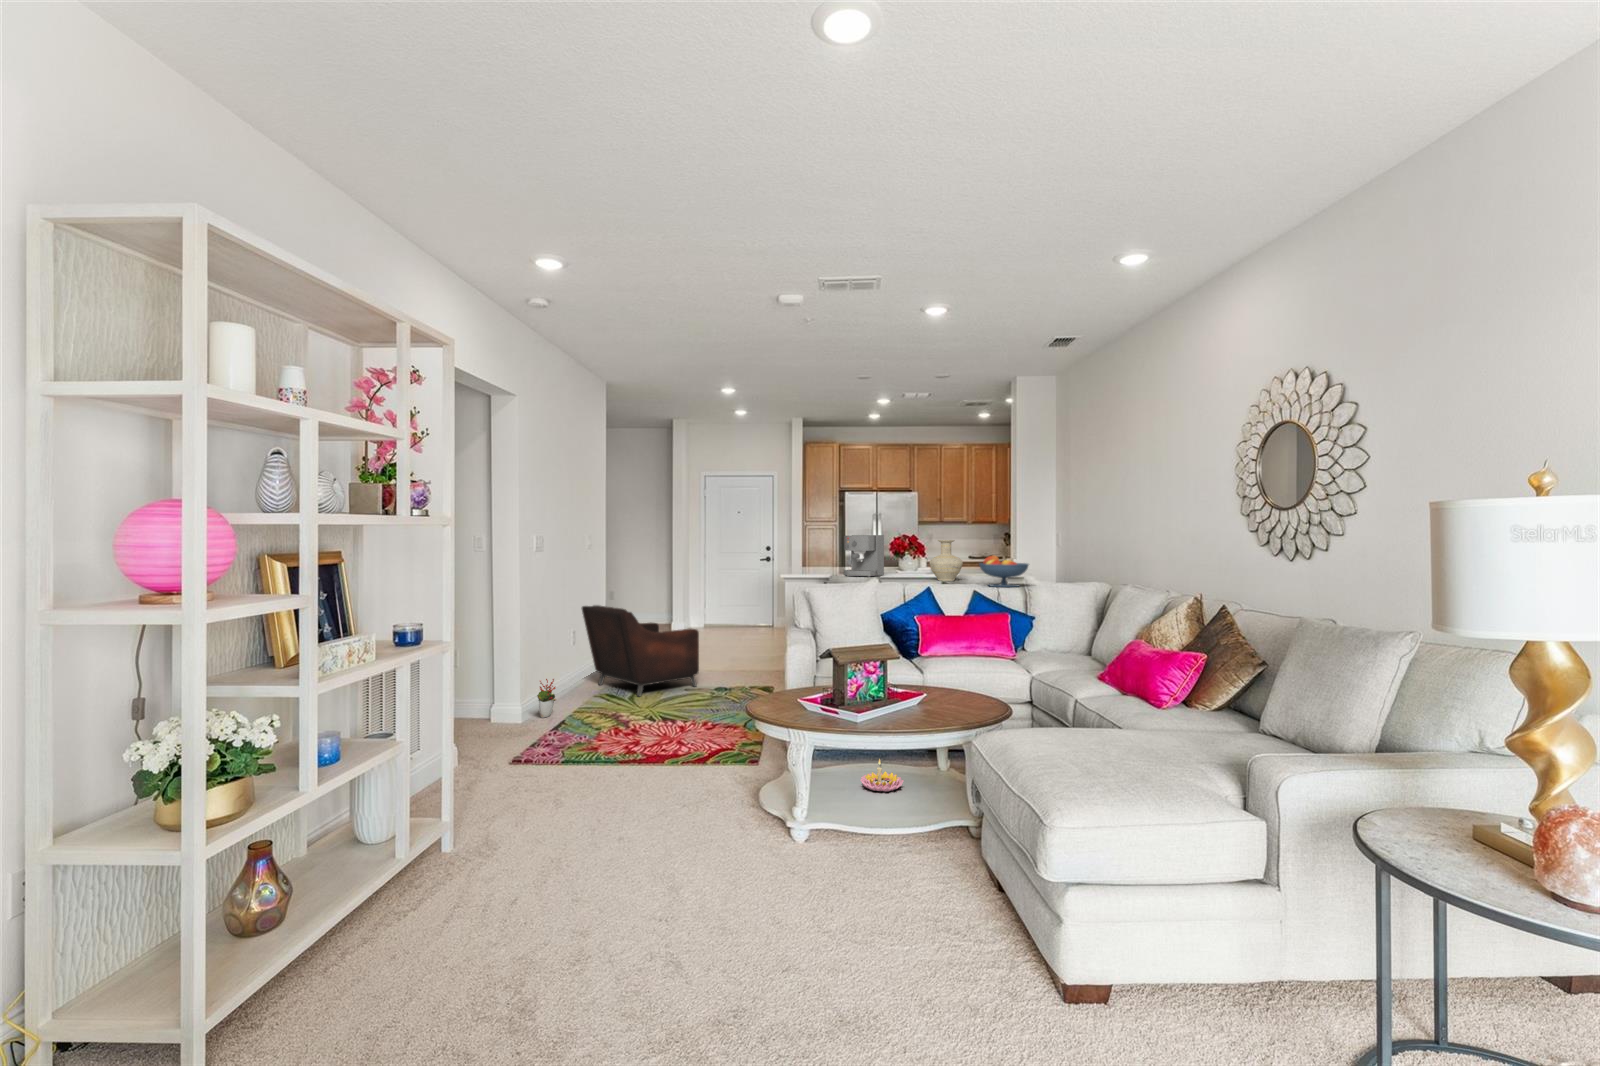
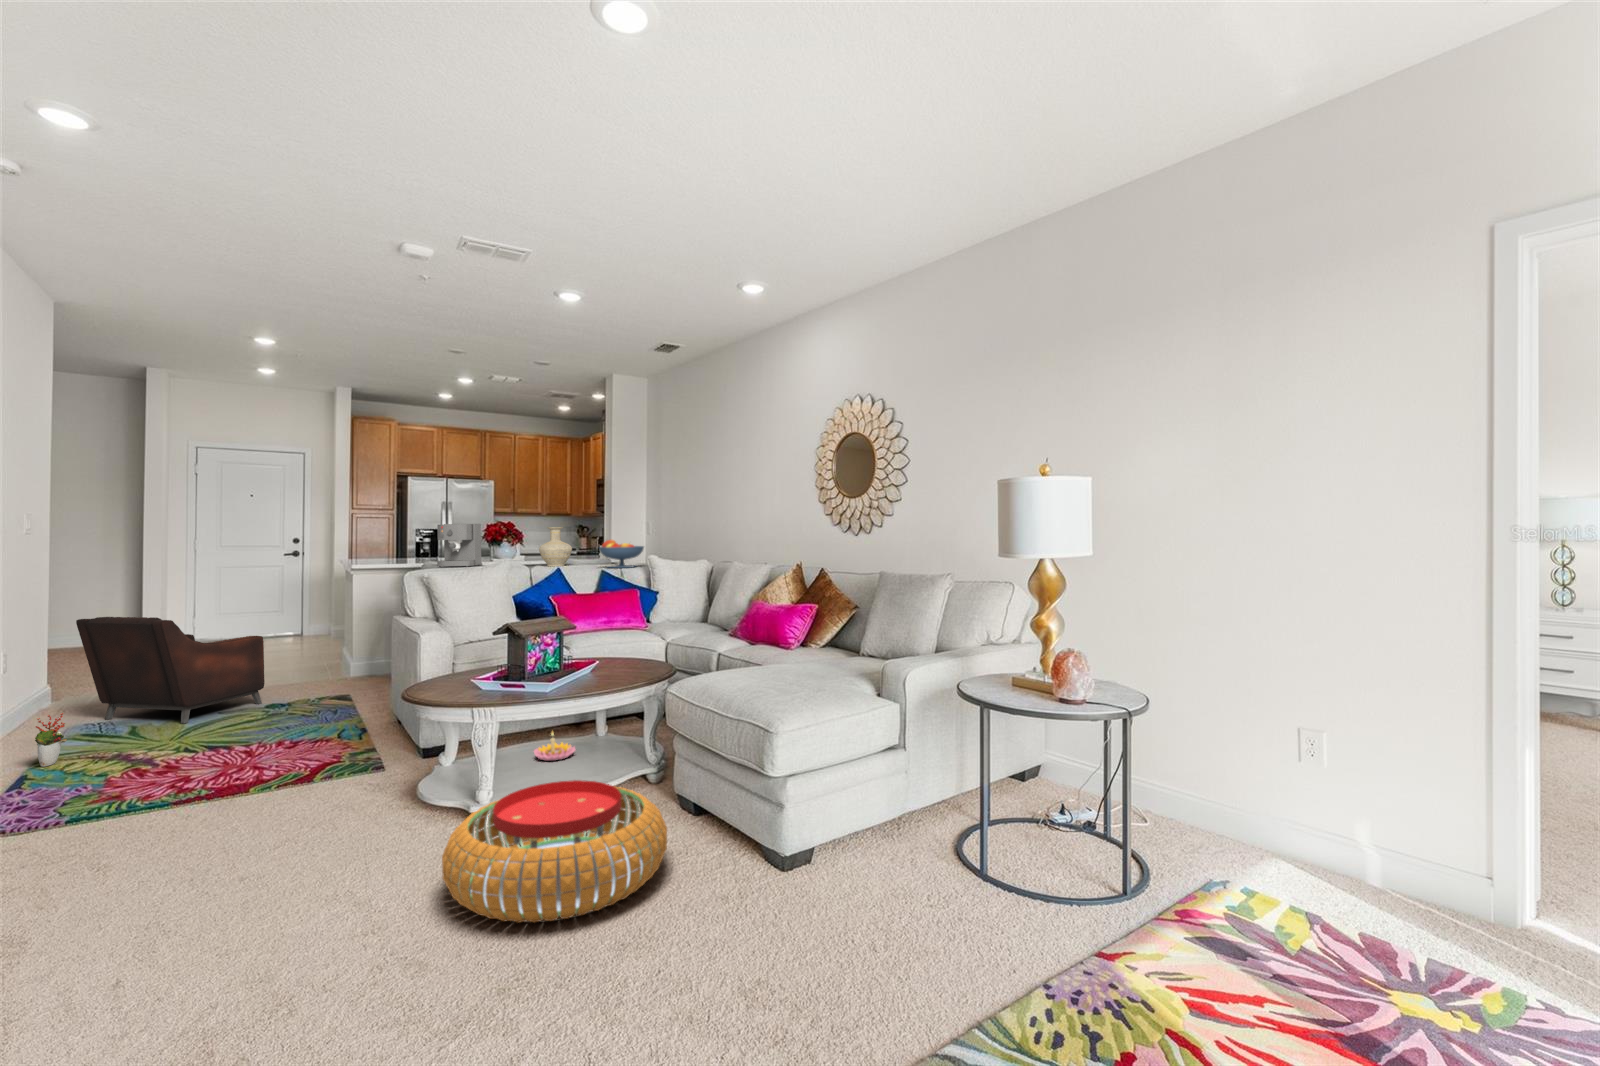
pouf: none [692,824,925,986] -> present [442,780,667,923]

